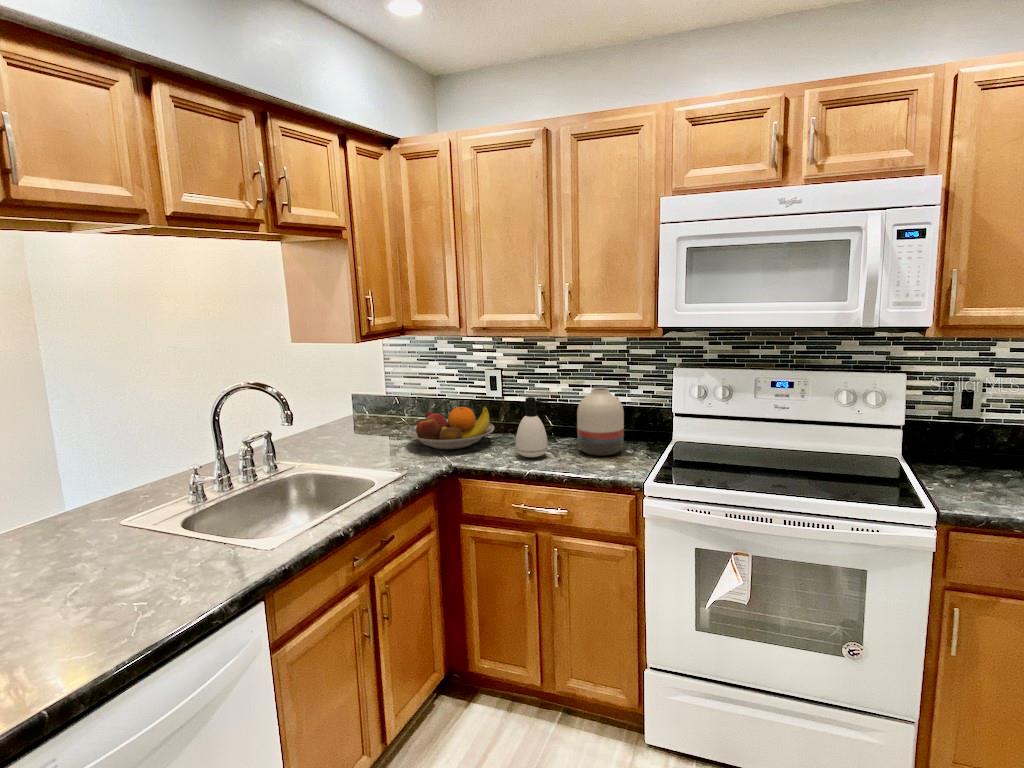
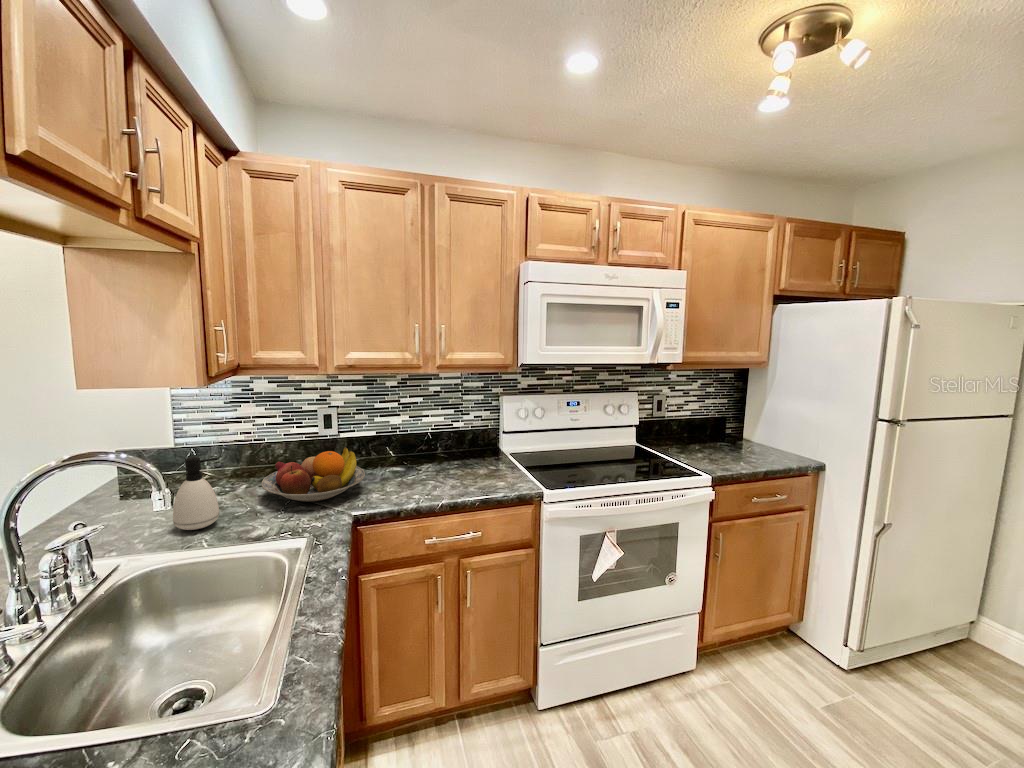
vase: present [577,388,624,456] -> none [449,418,489,478]
soap dispenser: present [516,397,548,457] -> present [173,457,219,530]

